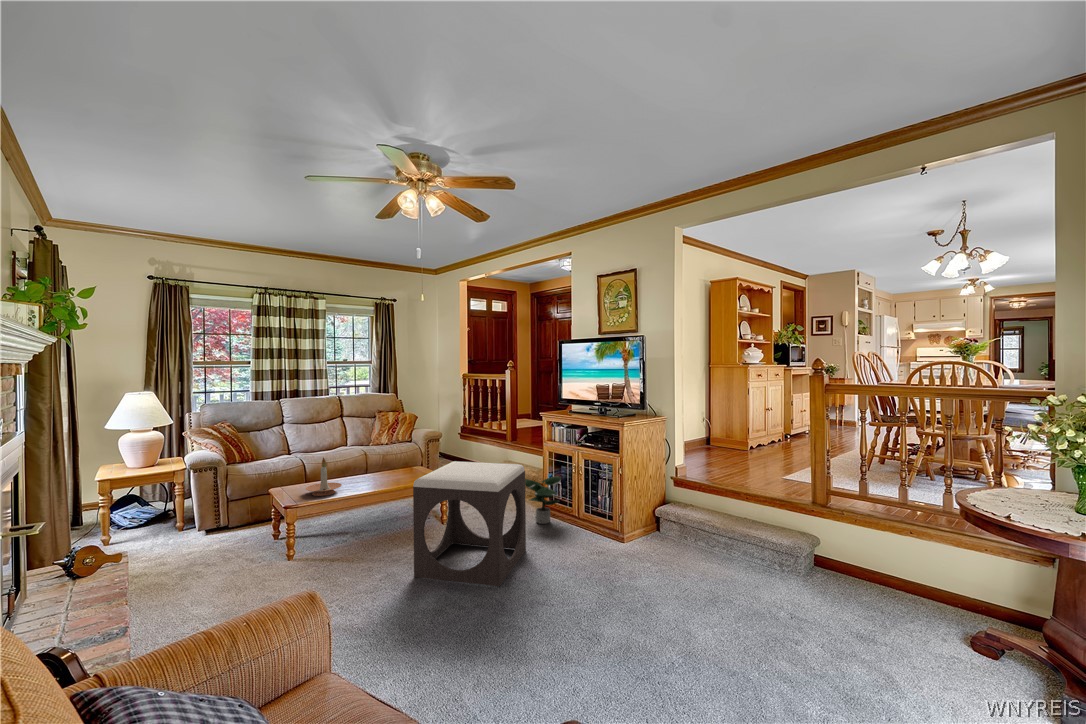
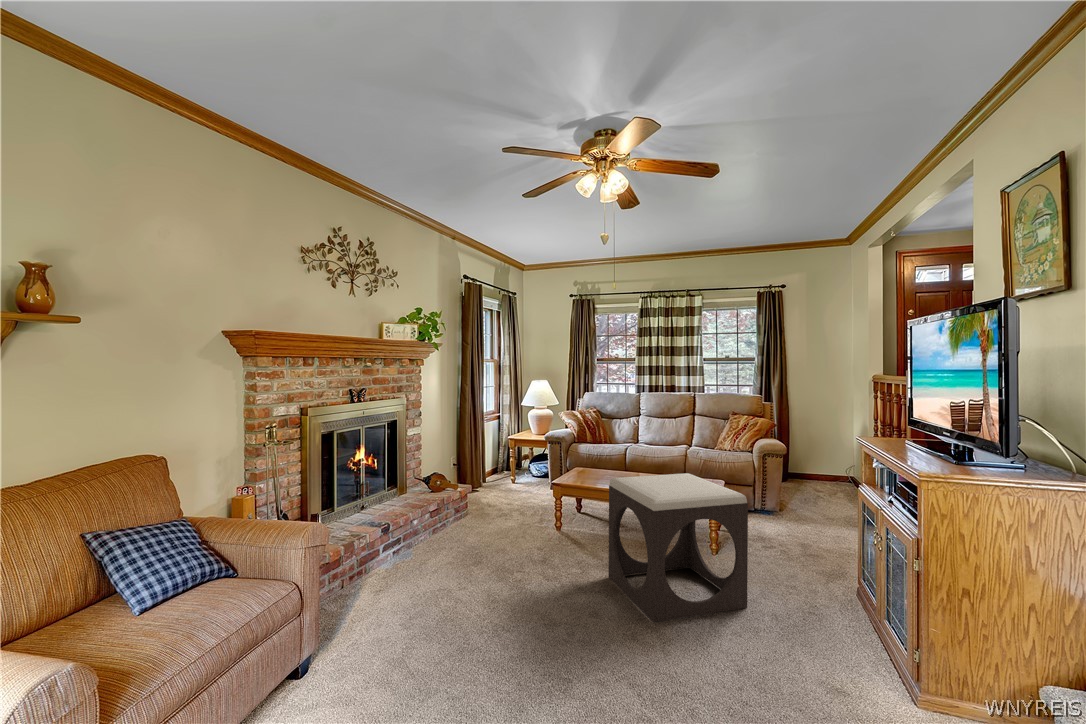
candle holder: present [306,458,342,496] -> none [583,445,613,480]
potted plant: present [525,476,561,524] -> none [801,524,869,596]

